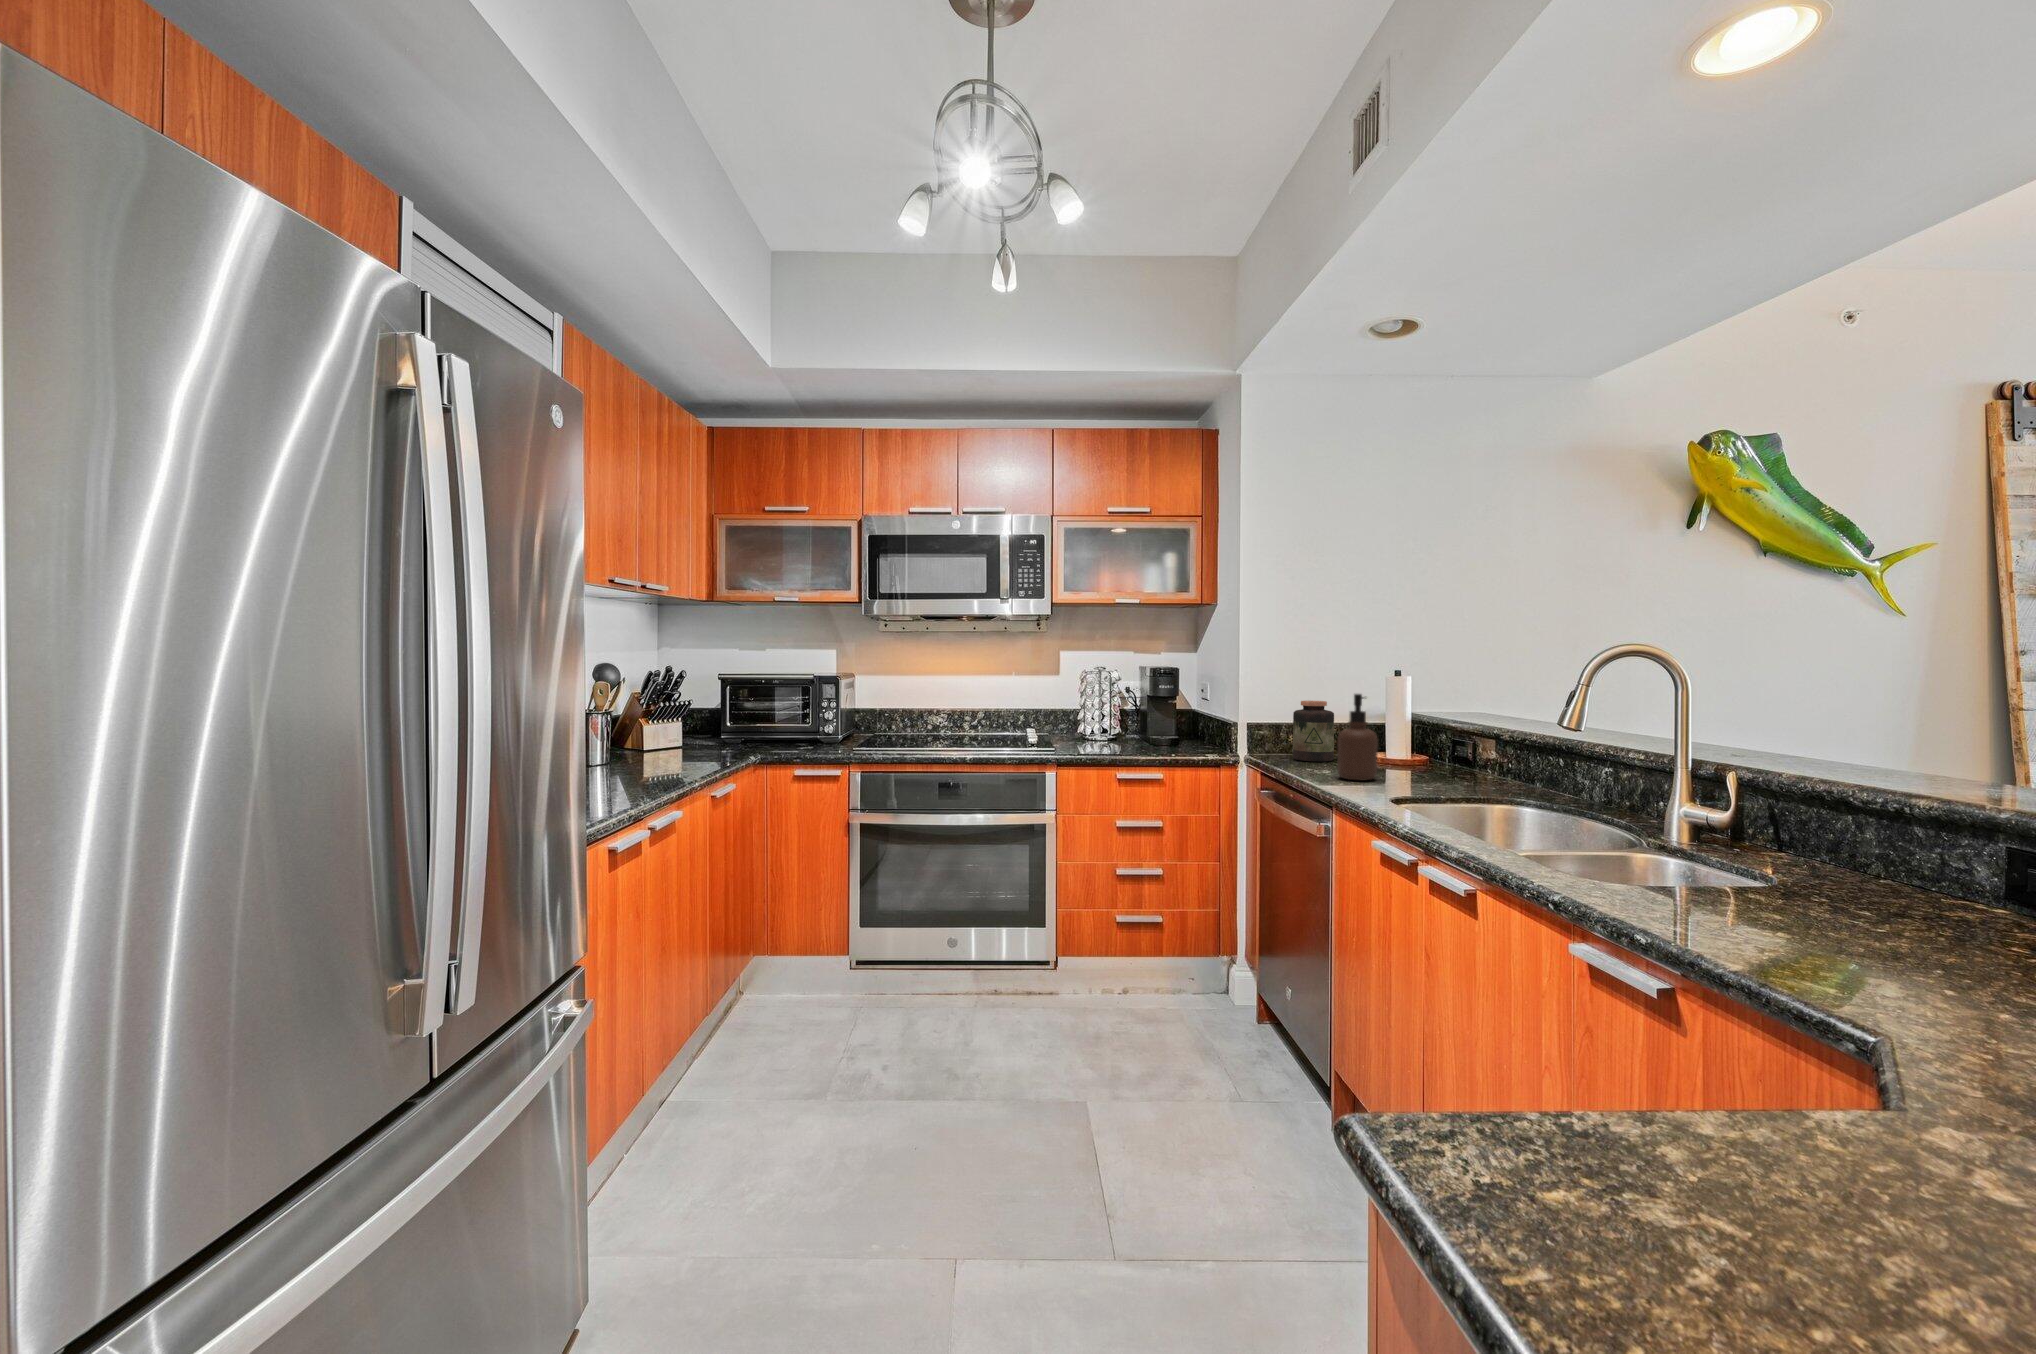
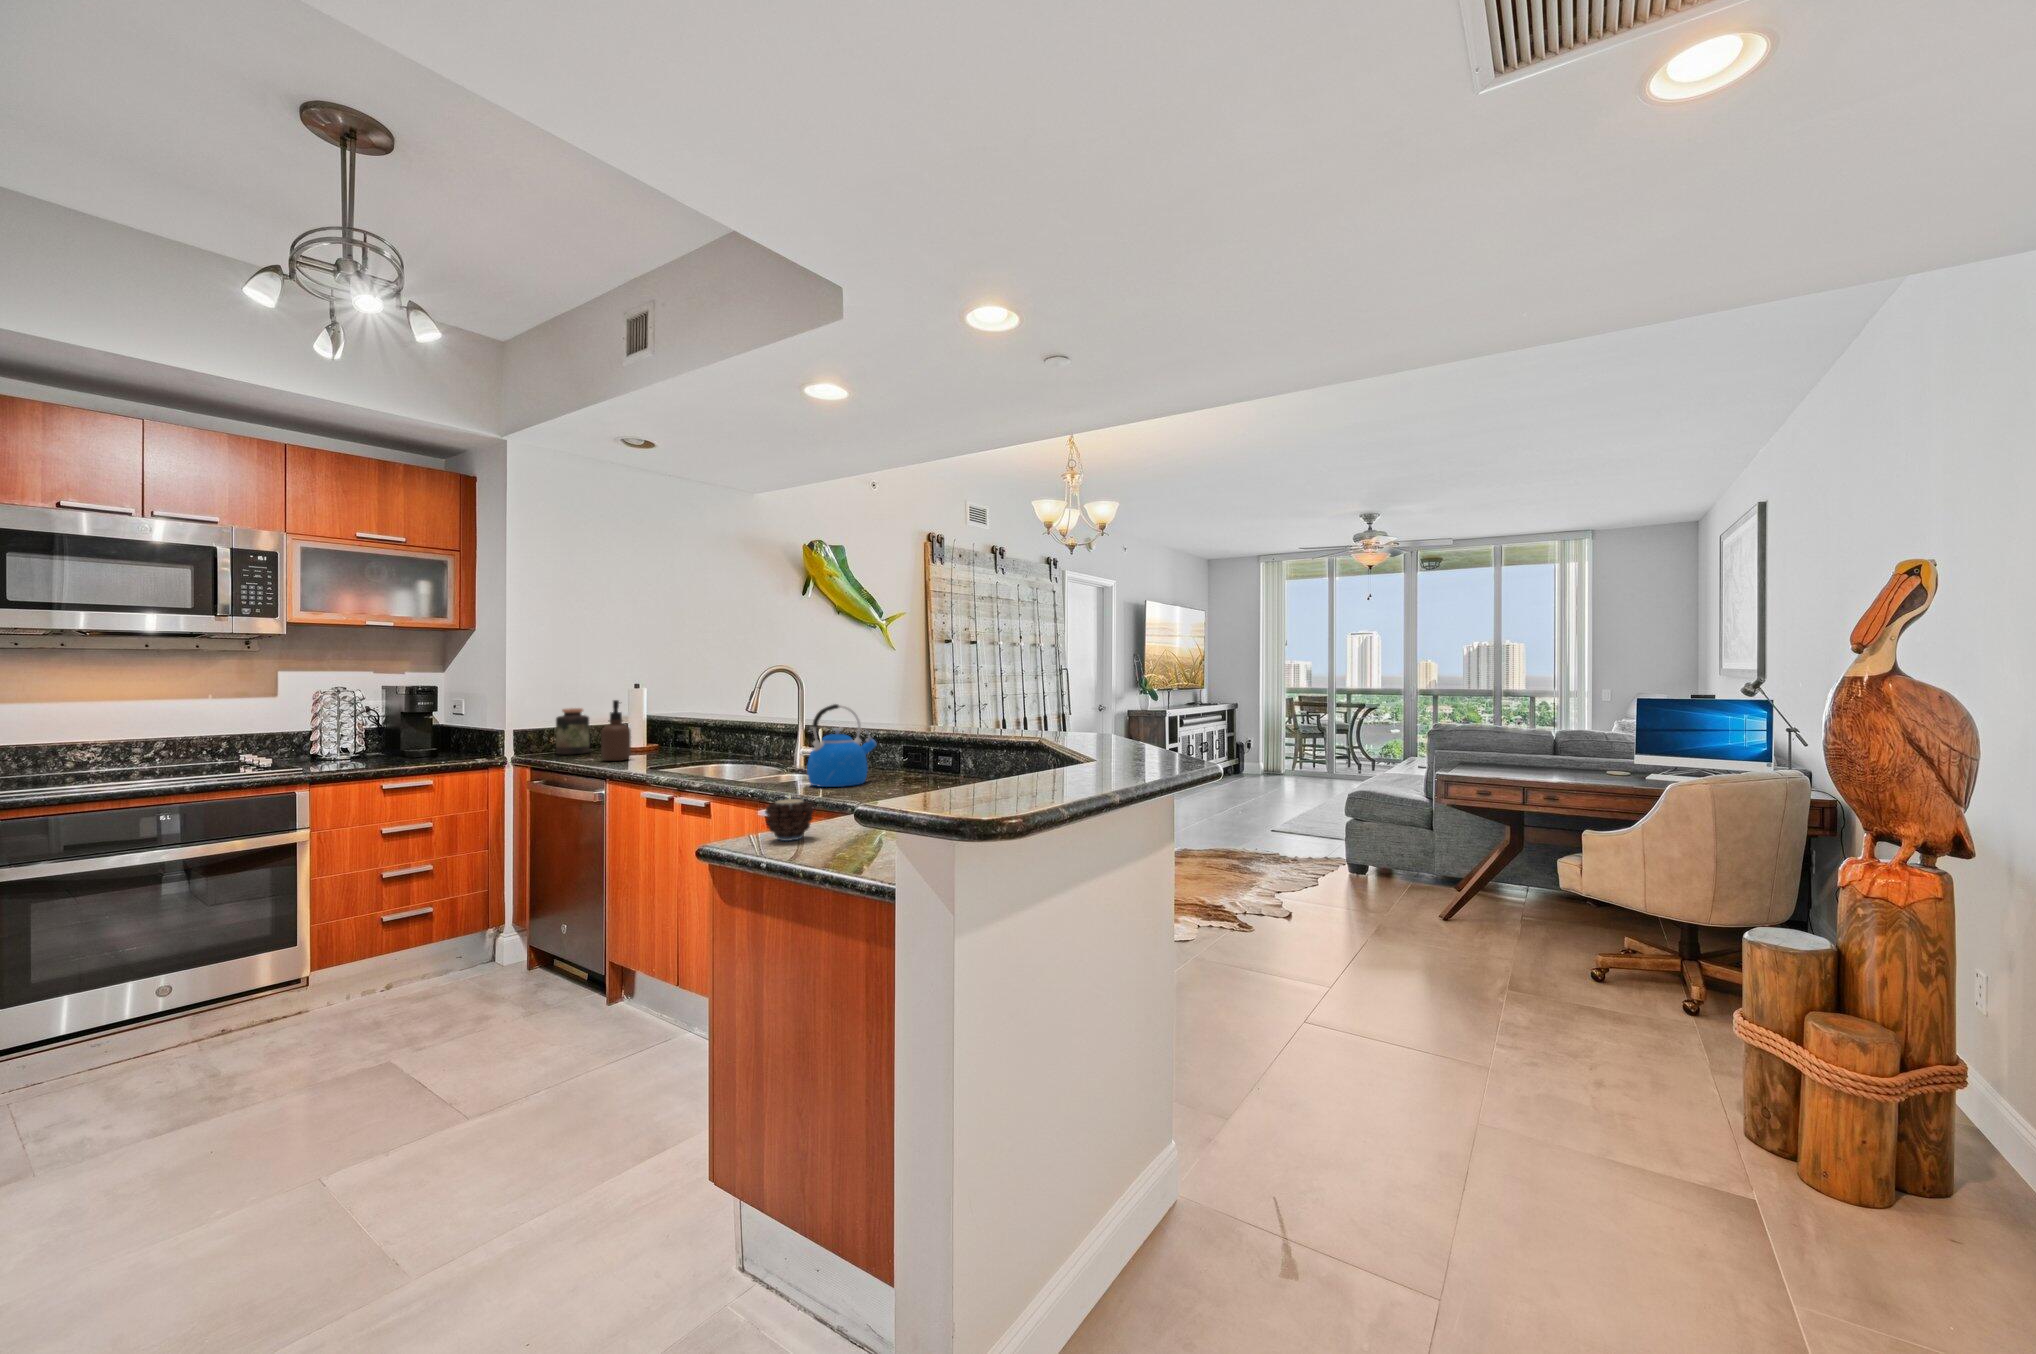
kettle: none [1685,737,1900,942] -> present [807,704,877,787]
candle: none [1516,1065,1699,1233] -> present [765,799,814,841]

